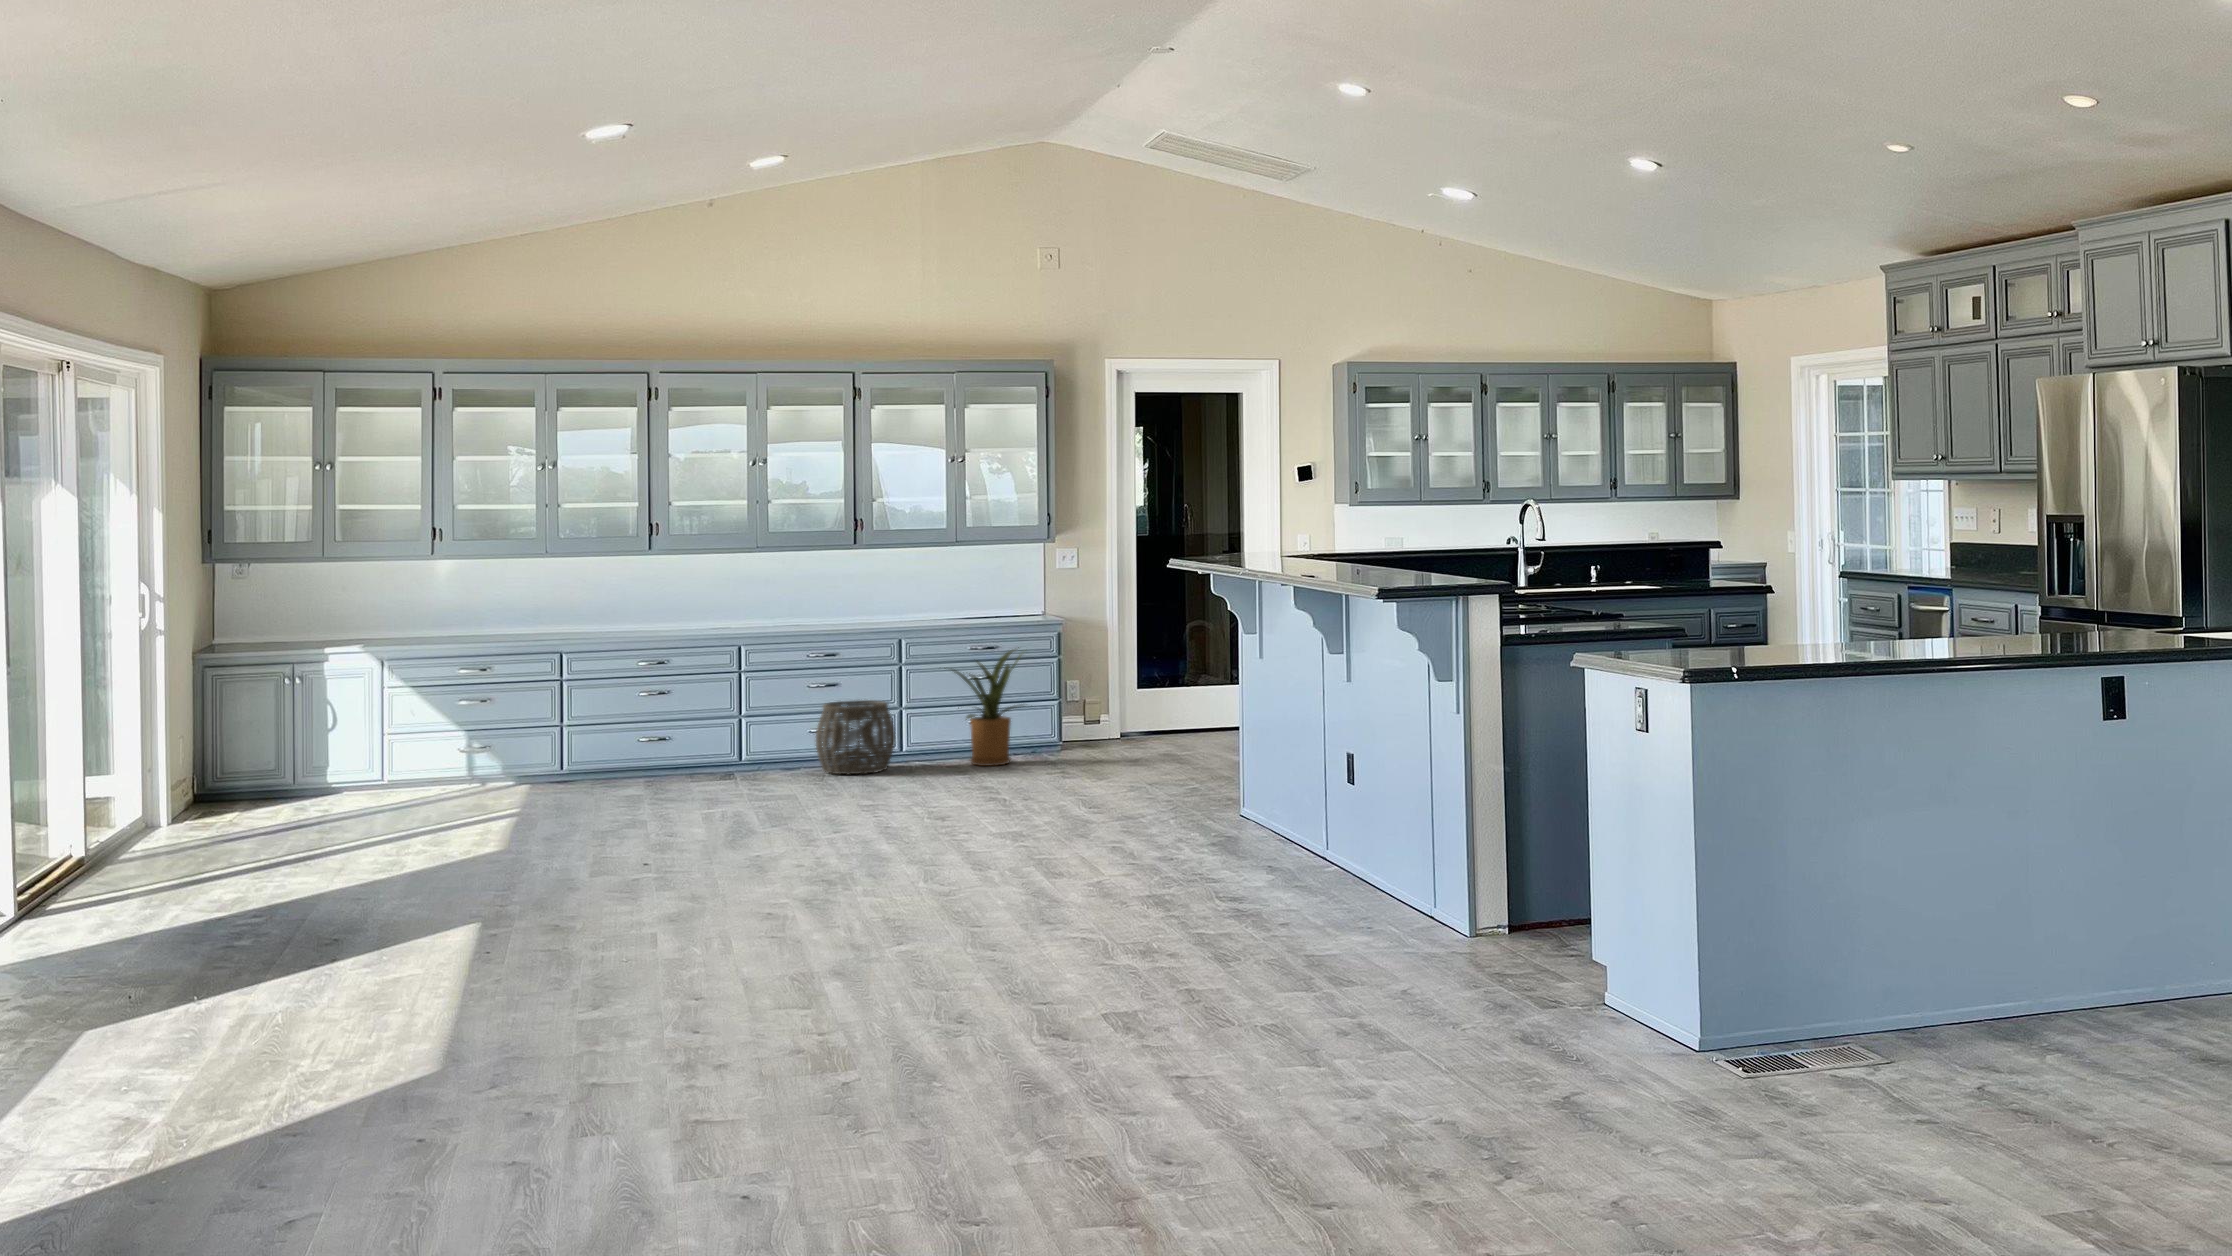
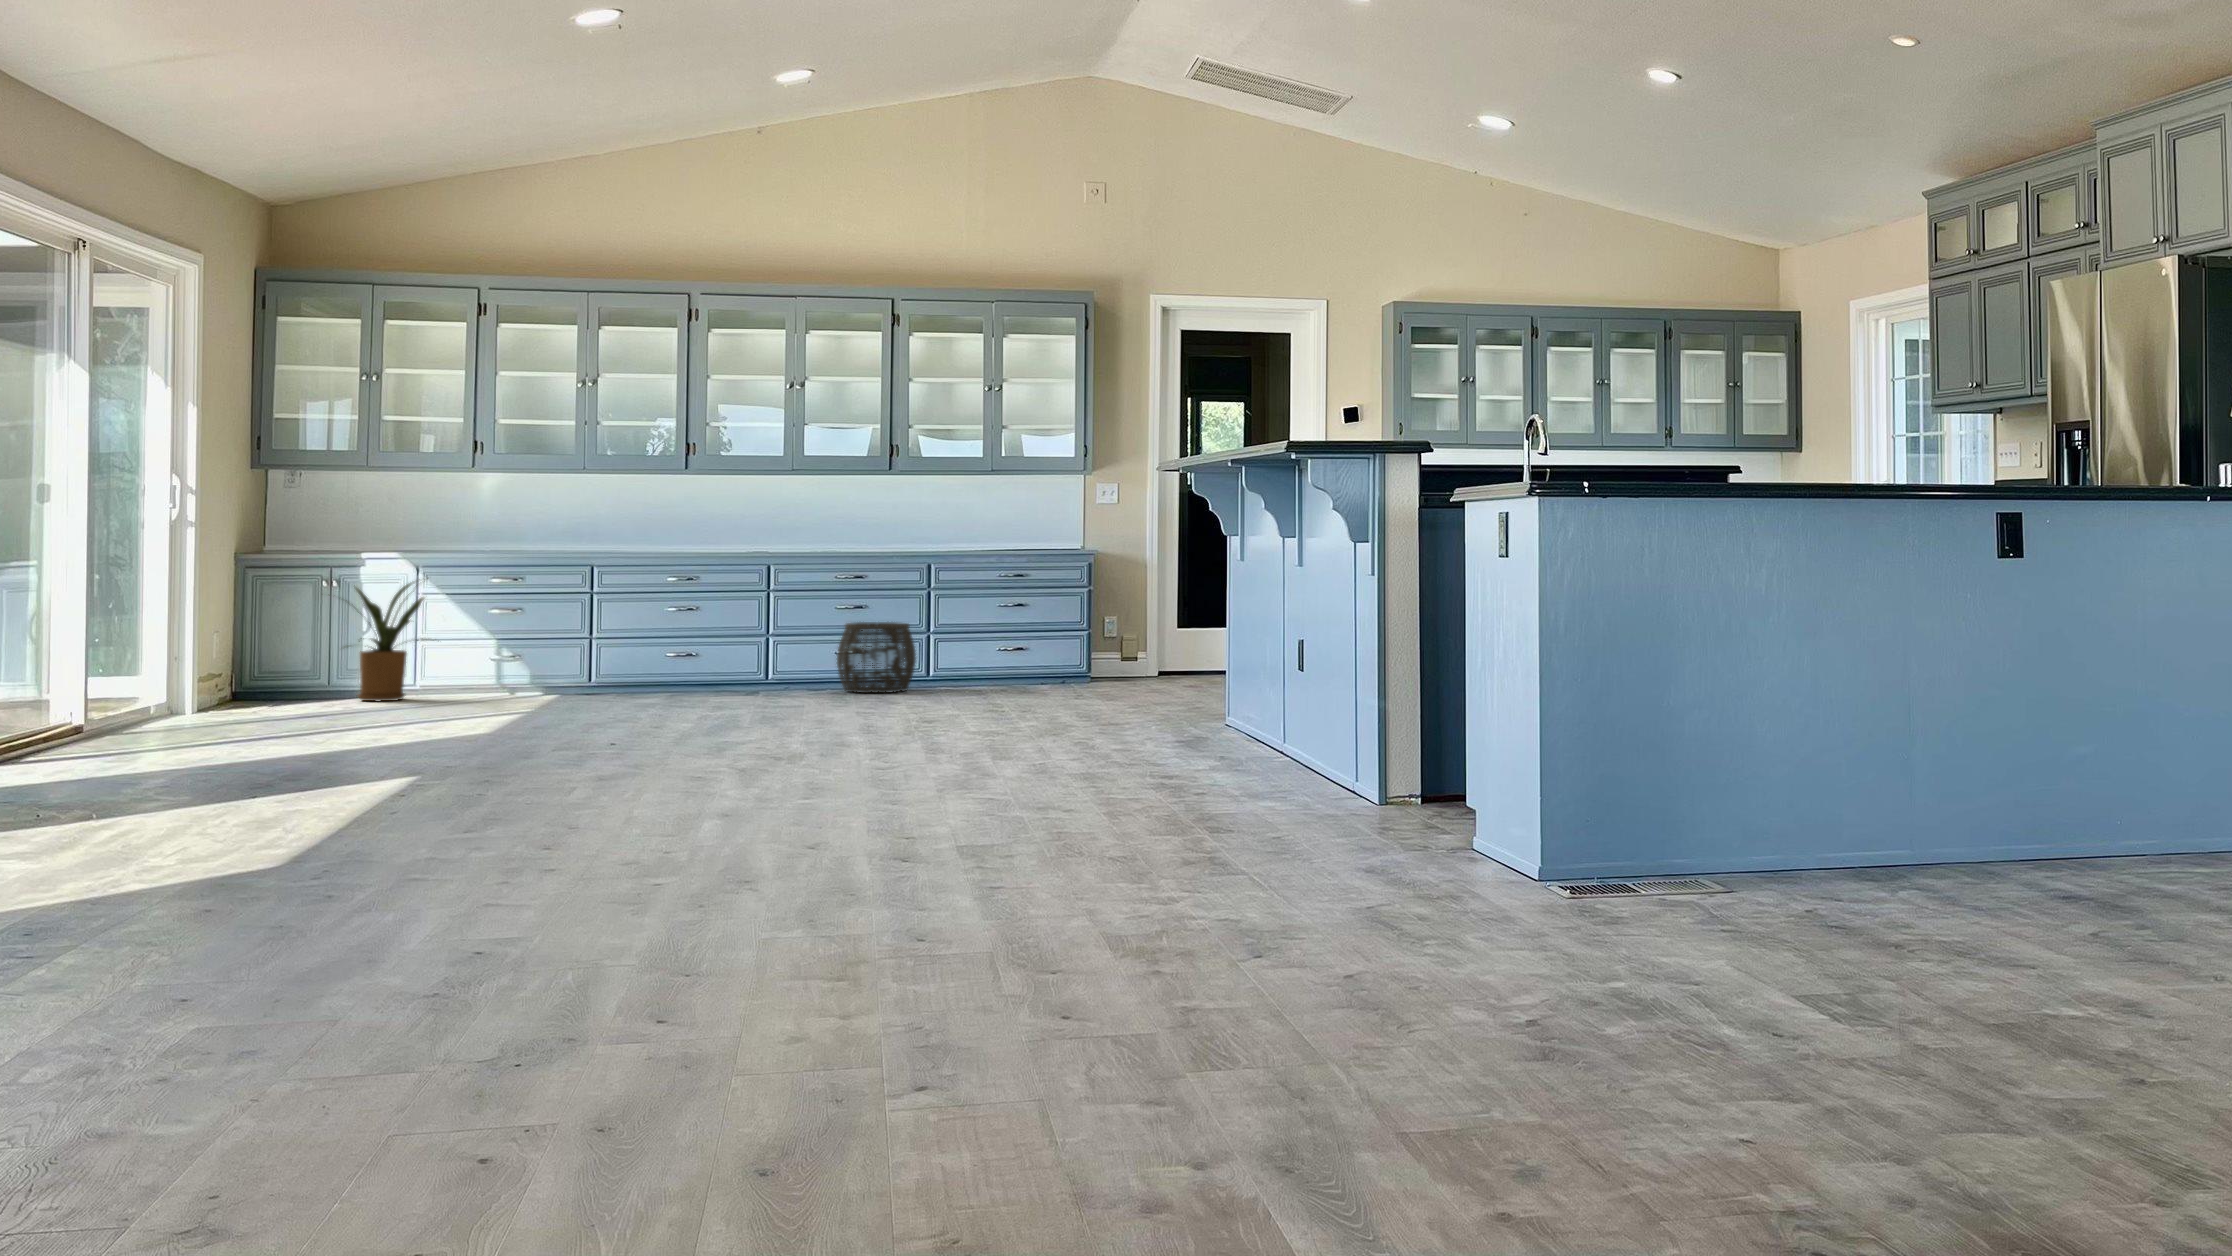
house plant: present [953,647,1023,766] -> present [355,578,428,701]

